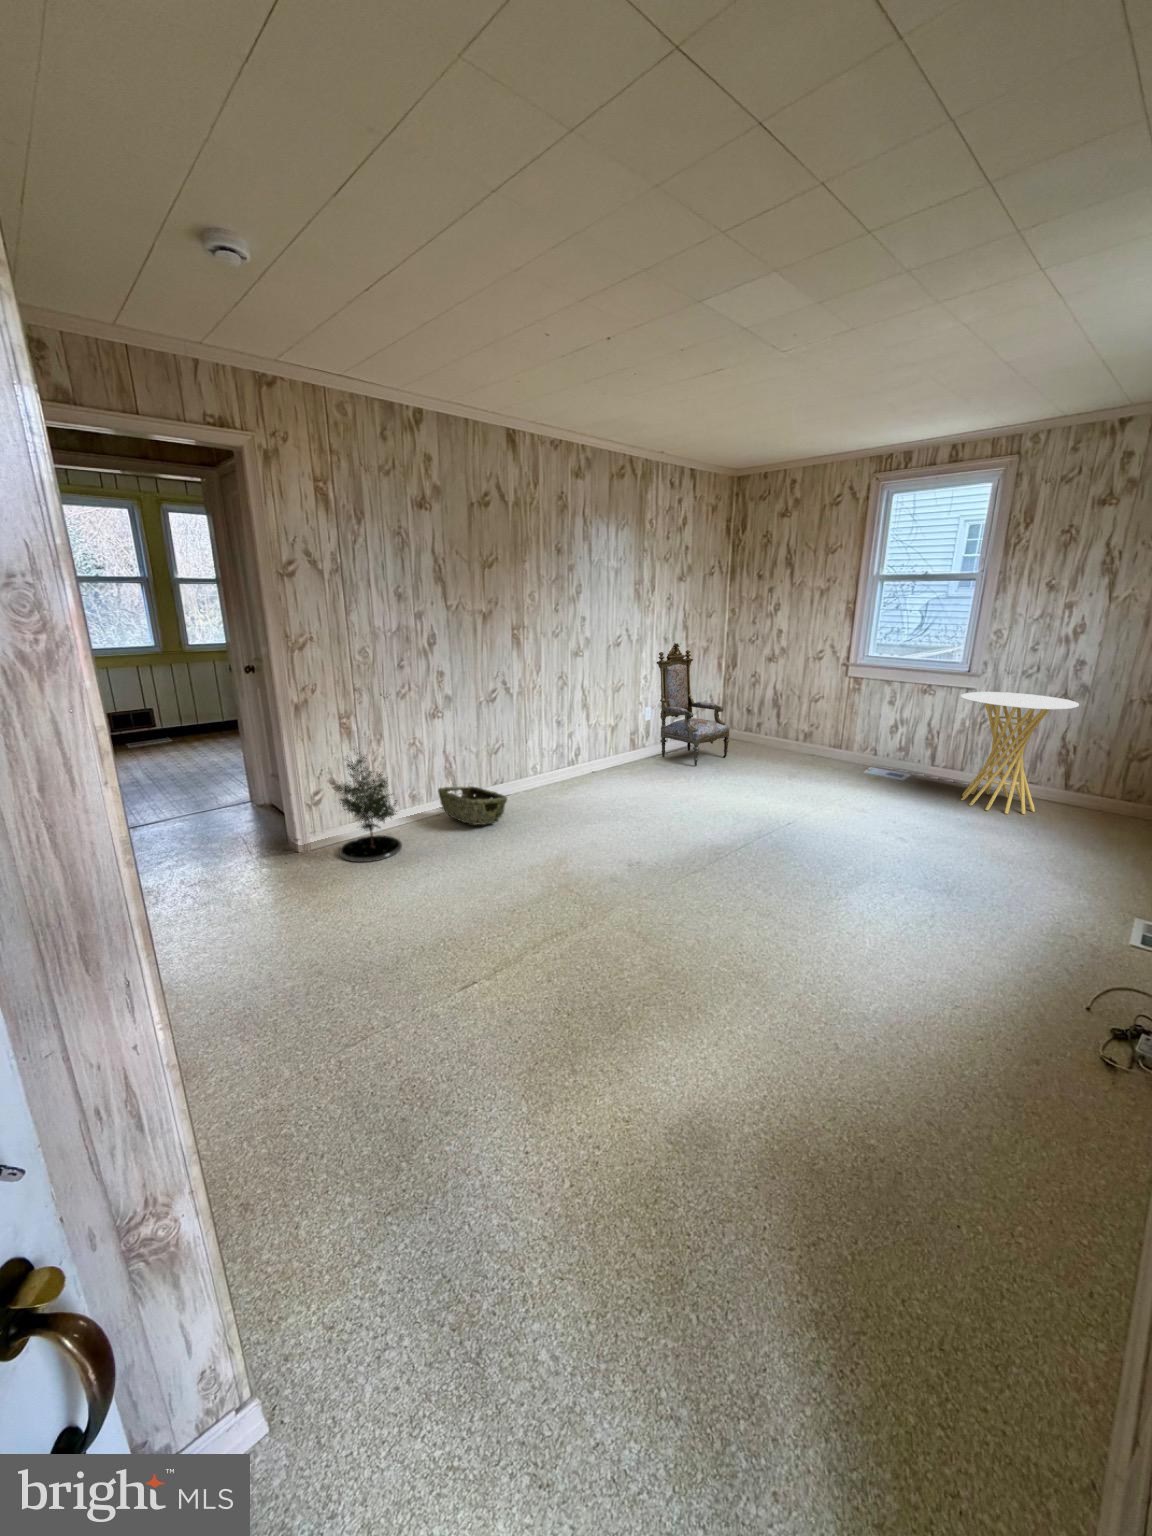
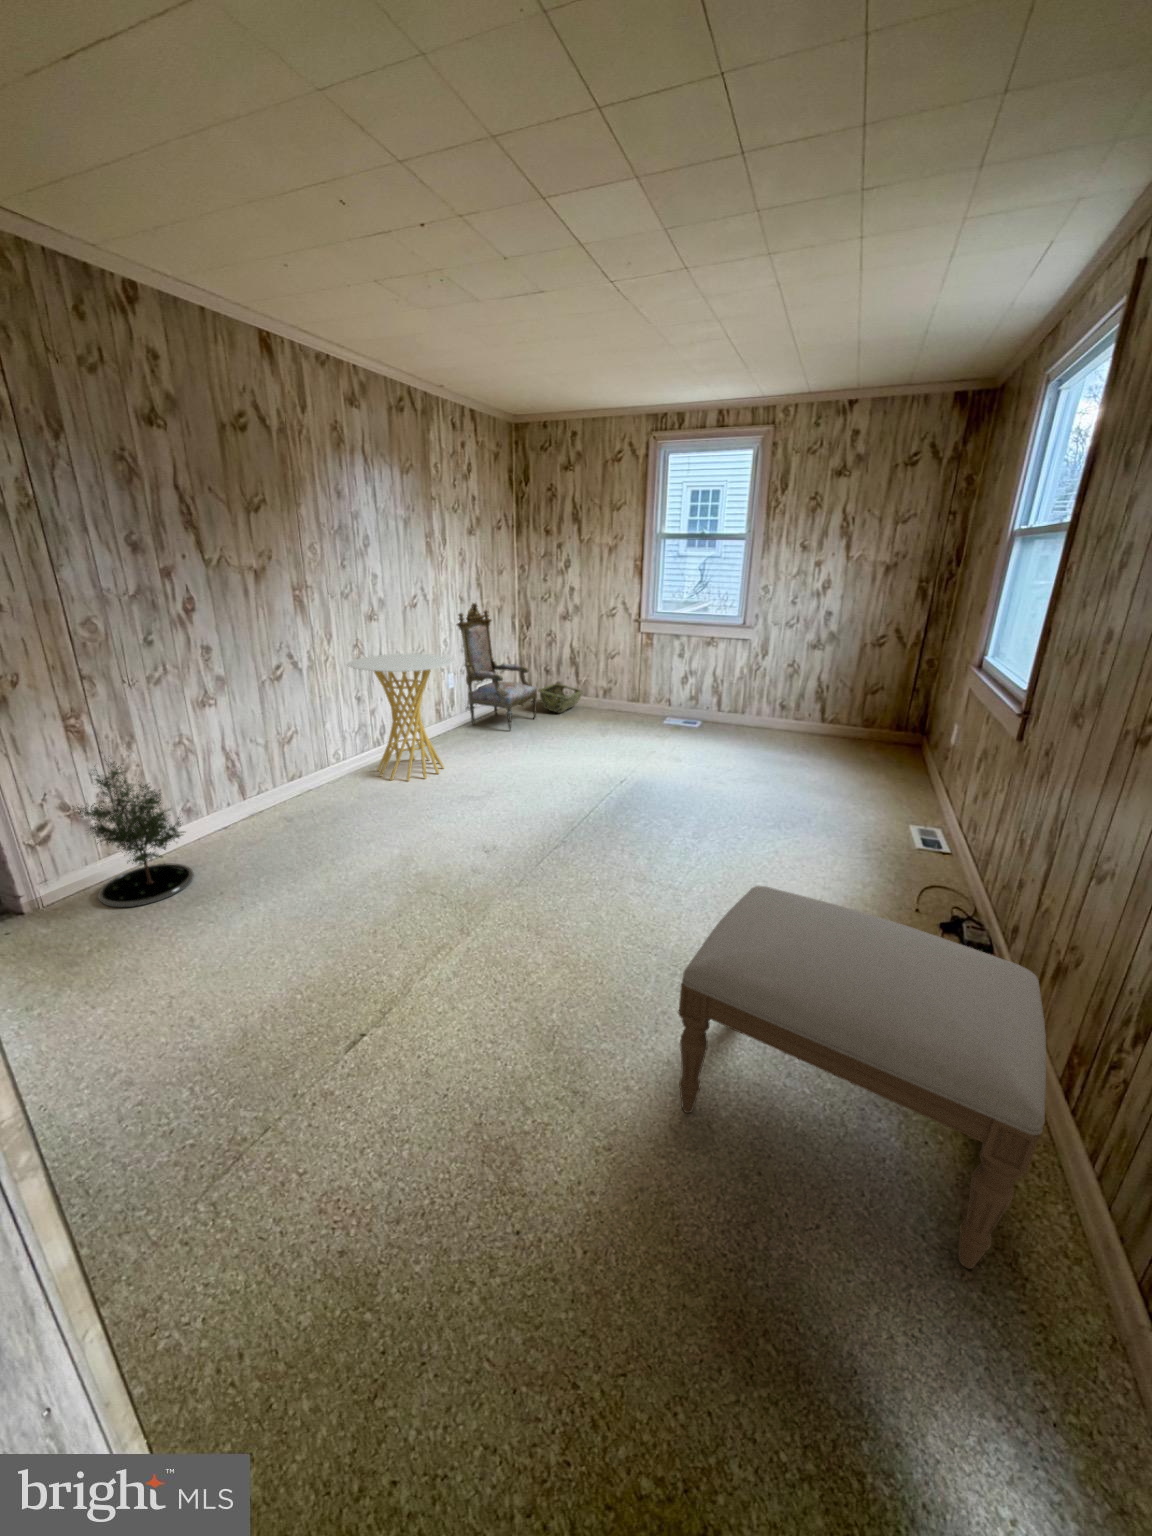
side table: present [961,692,1079,814] -> present [347,654,454,781]
woven basket: present [438,786,507,825] -> present [539,683,582,713]
ottoman: none [701,925,1109,1347] -> present [678,886,1046,1269]

